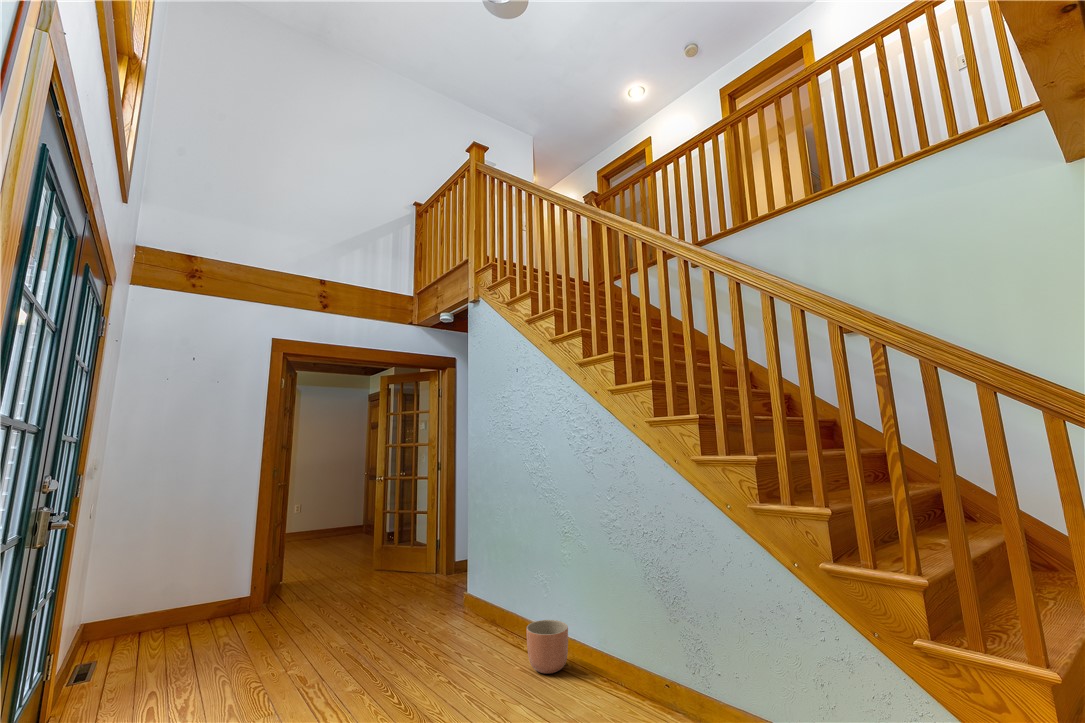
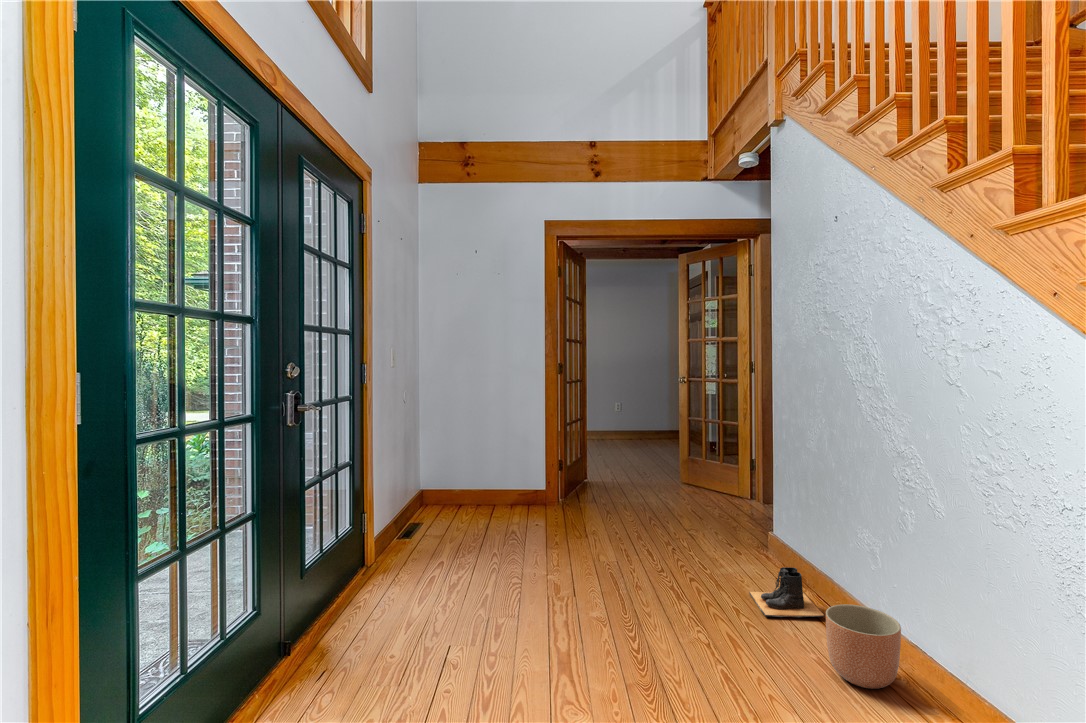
boots: none [463,610,516,651] -> present [749,567,824,617]

